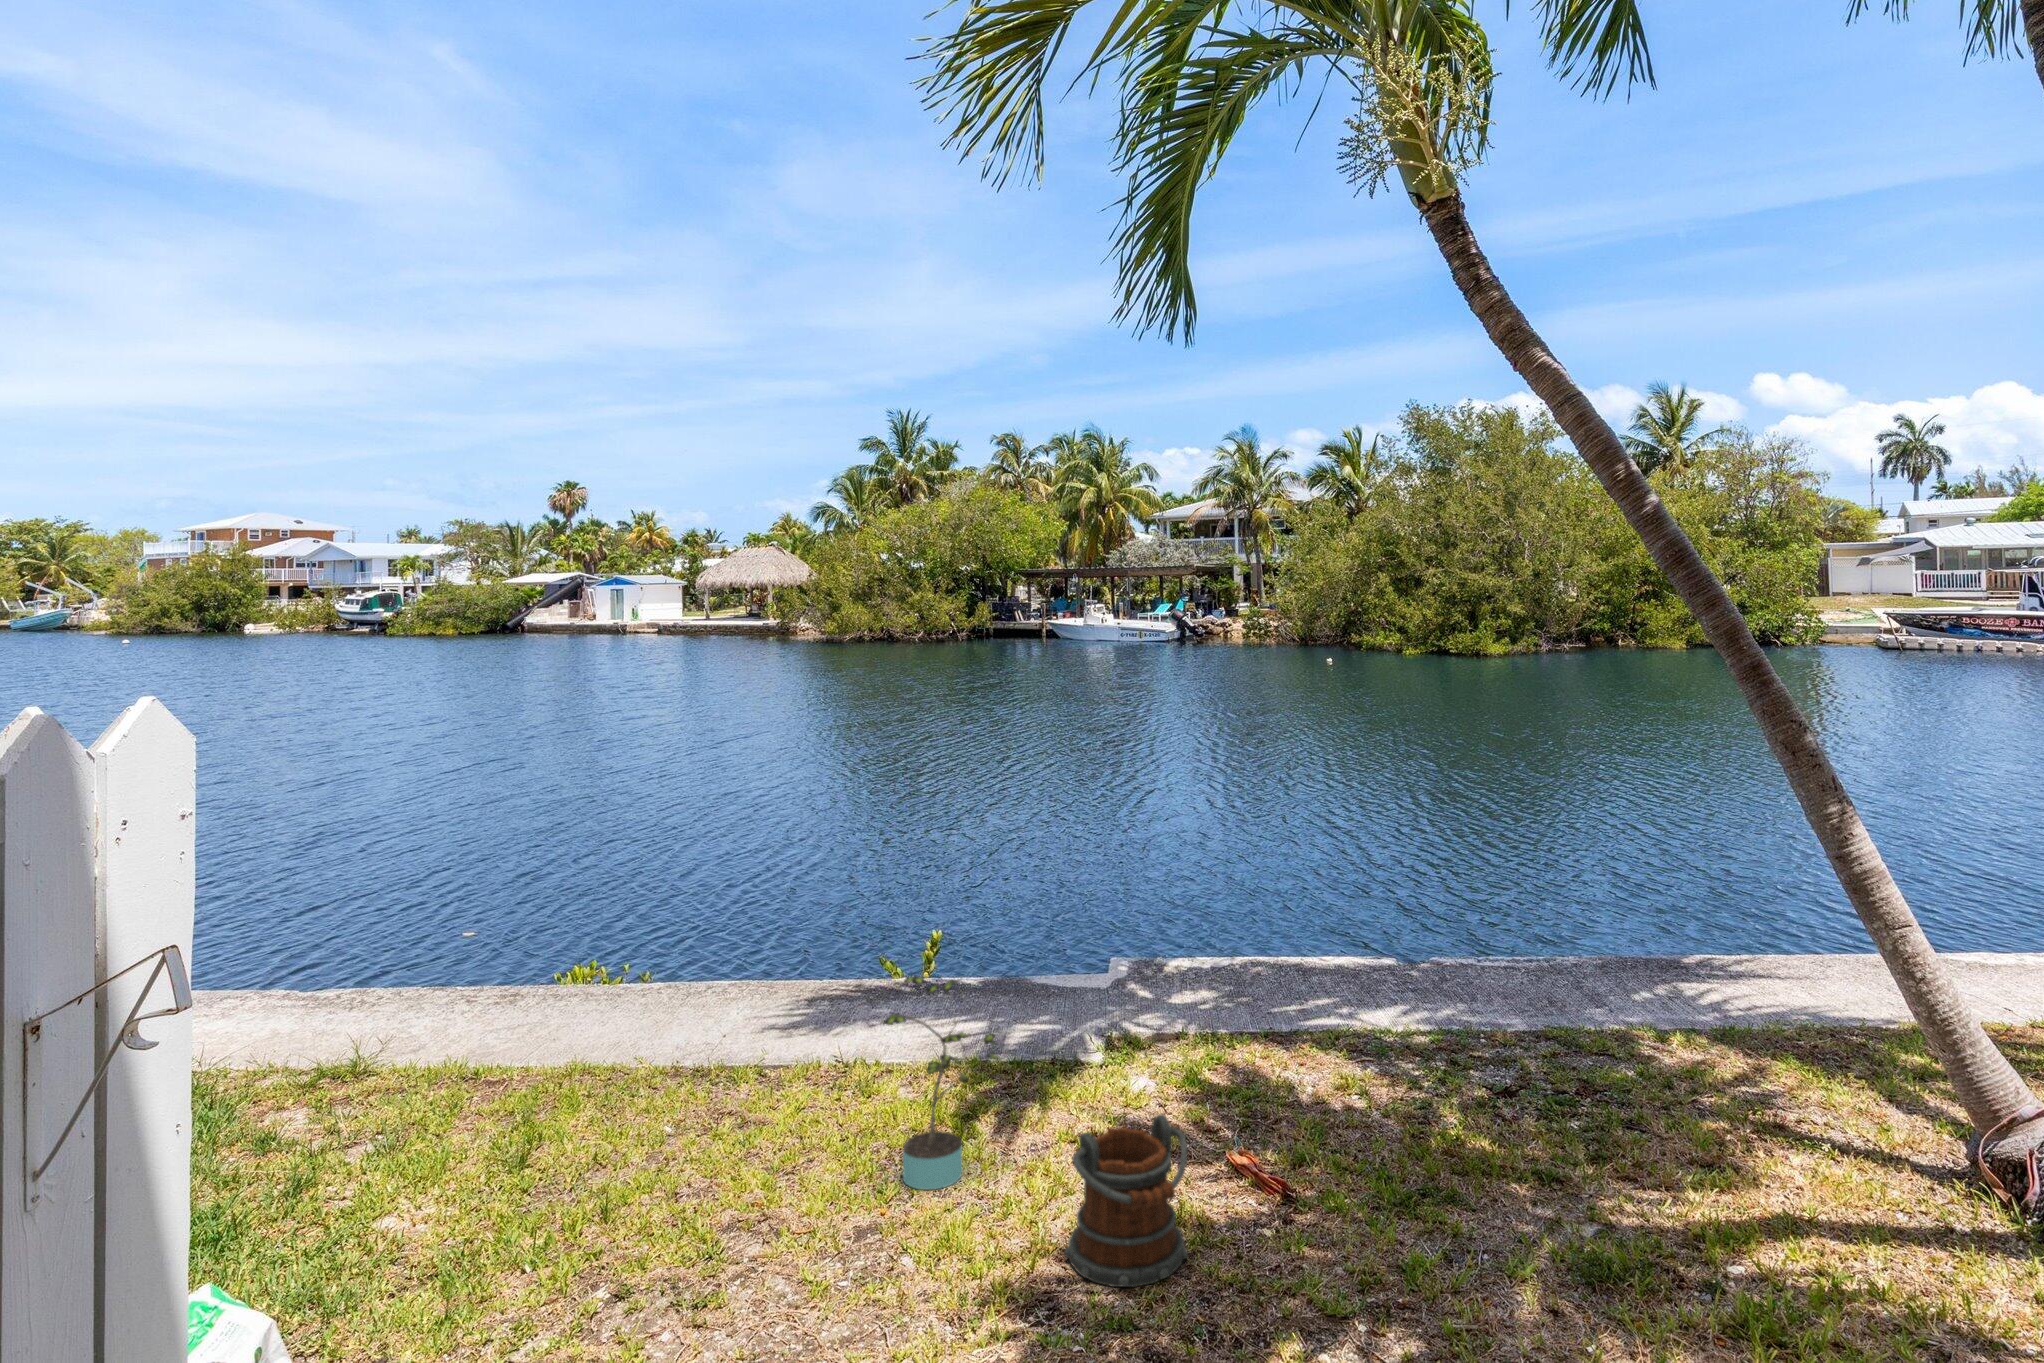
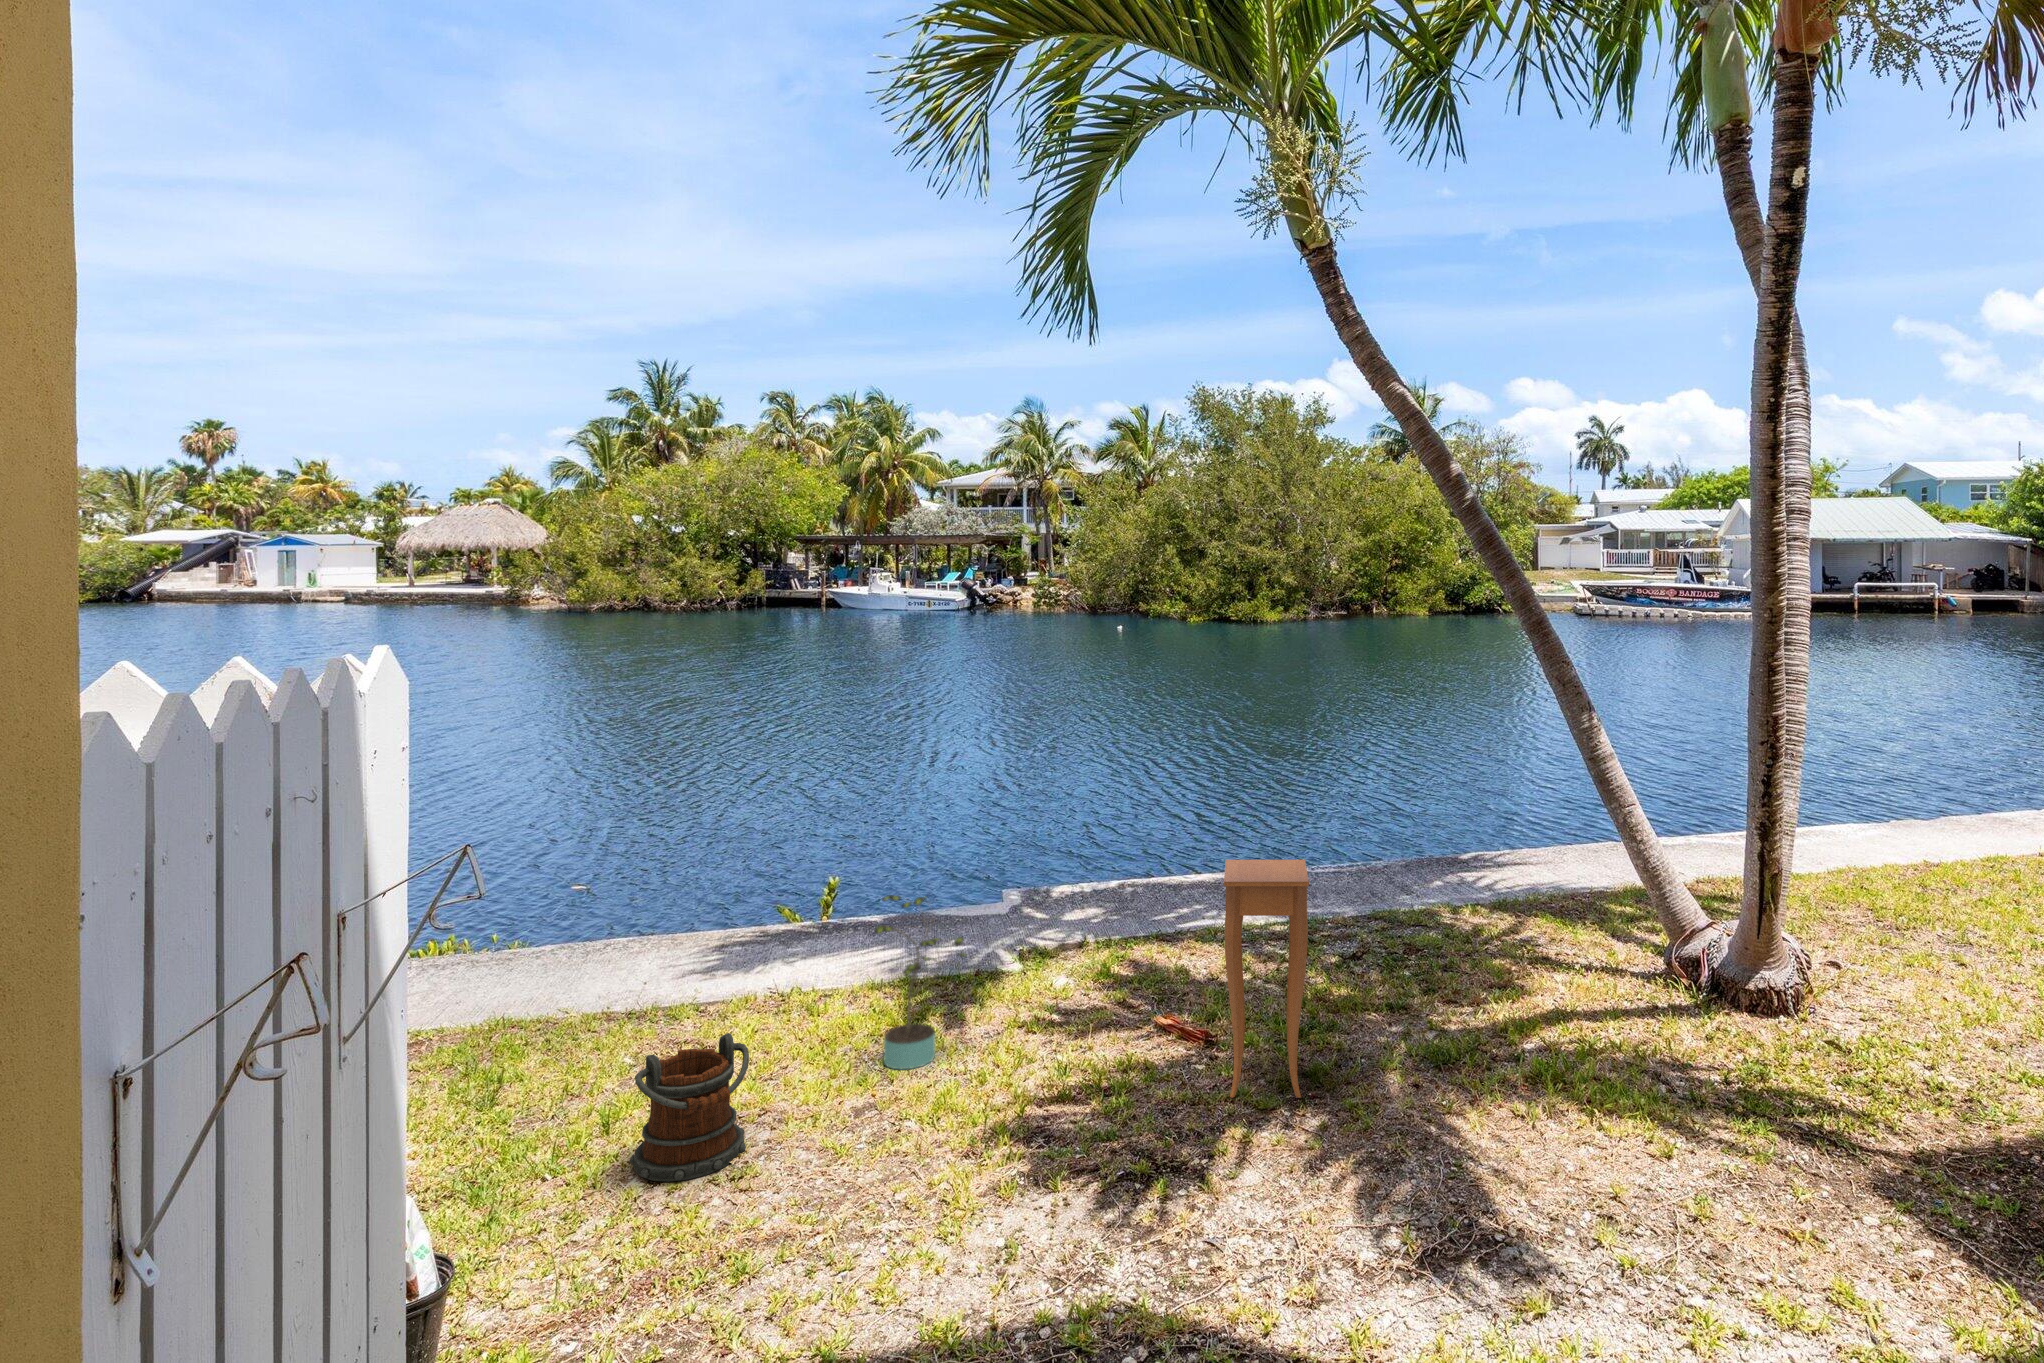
side table: none [1284,969,1406,1308] -> present [1224,860,1309,1098]
bucket: present [1064,1114,1188,1287] -> present [630,1033,749,1182]

